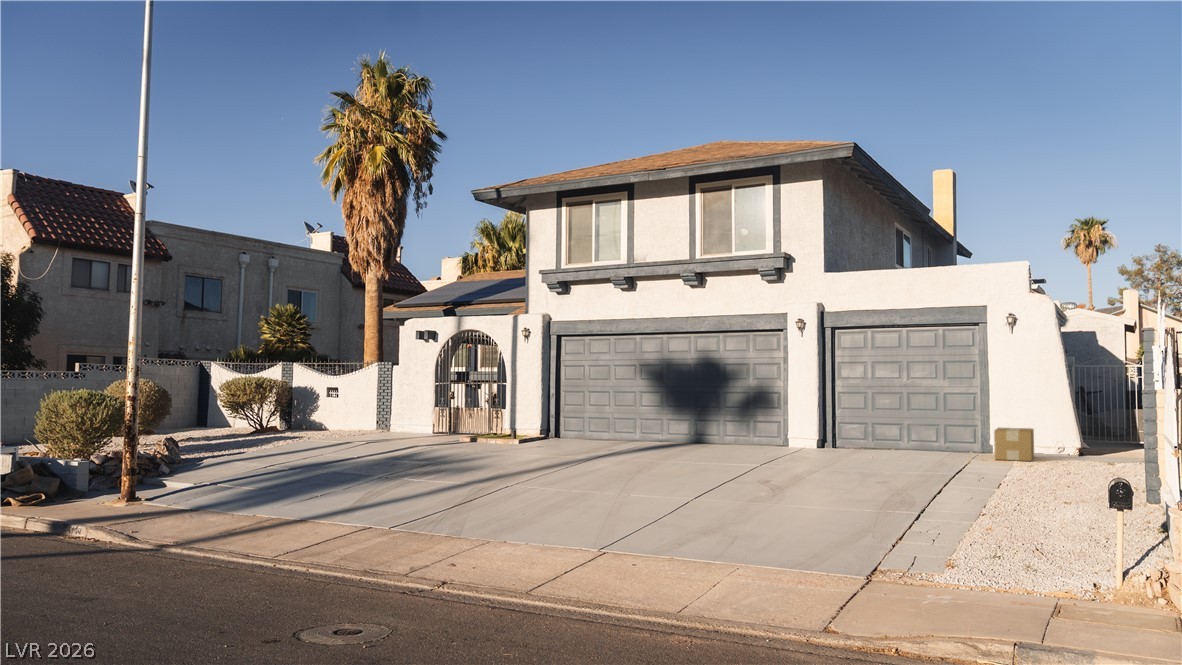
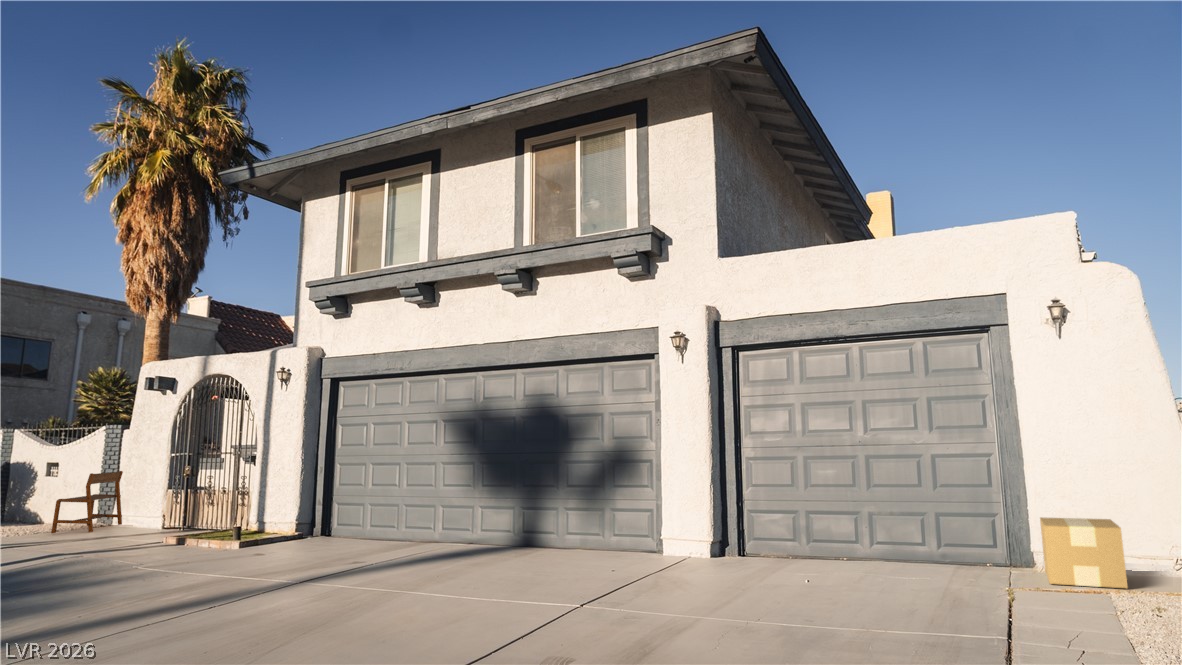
bench: none [366,394,398,434] -> present [51,471,123,533]

